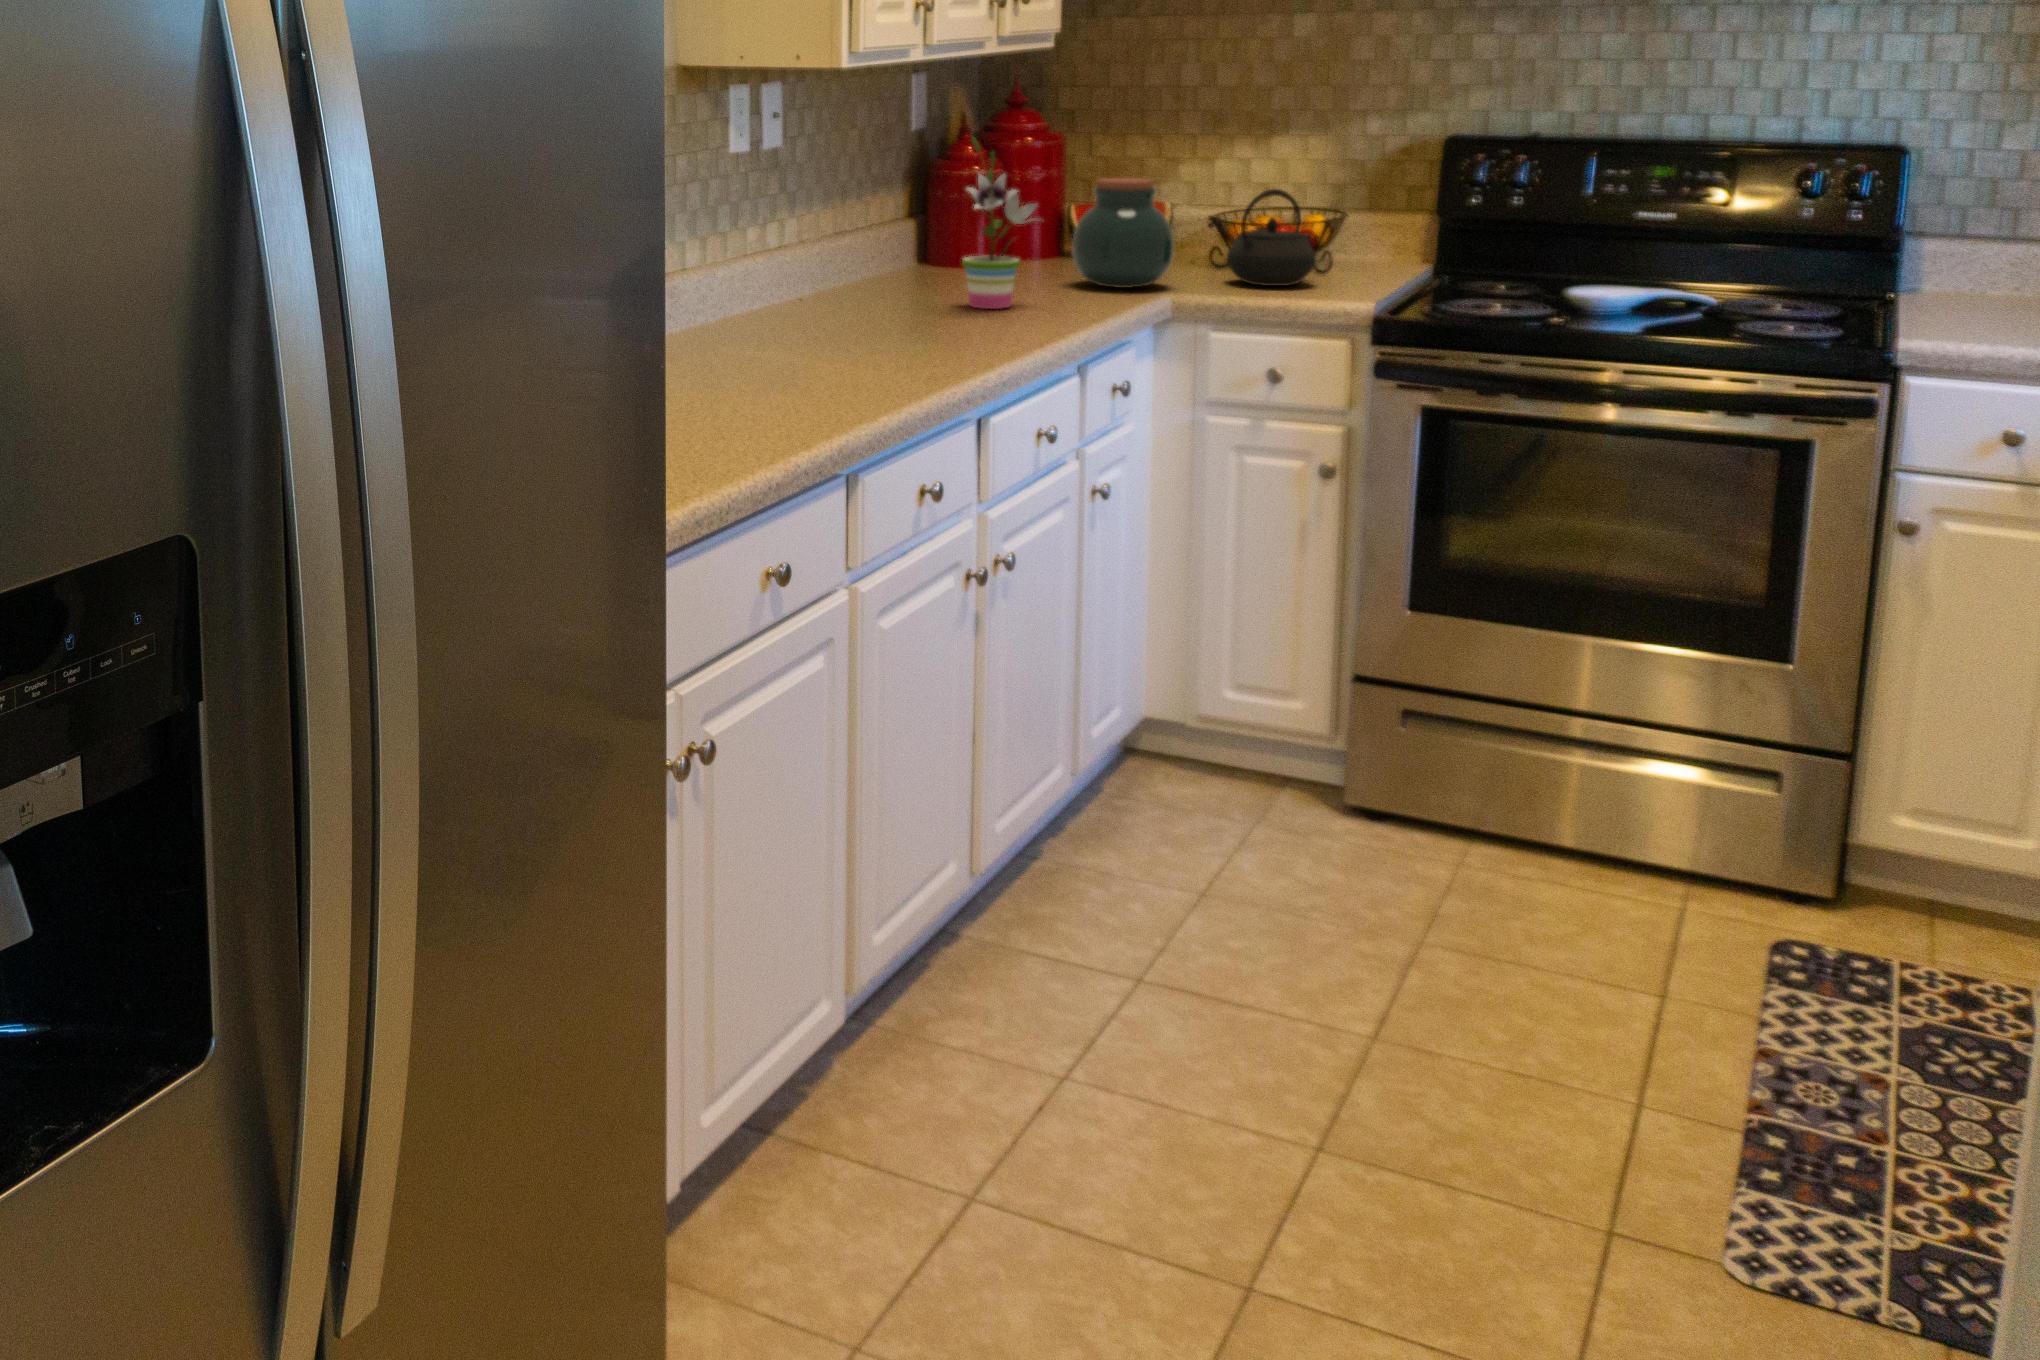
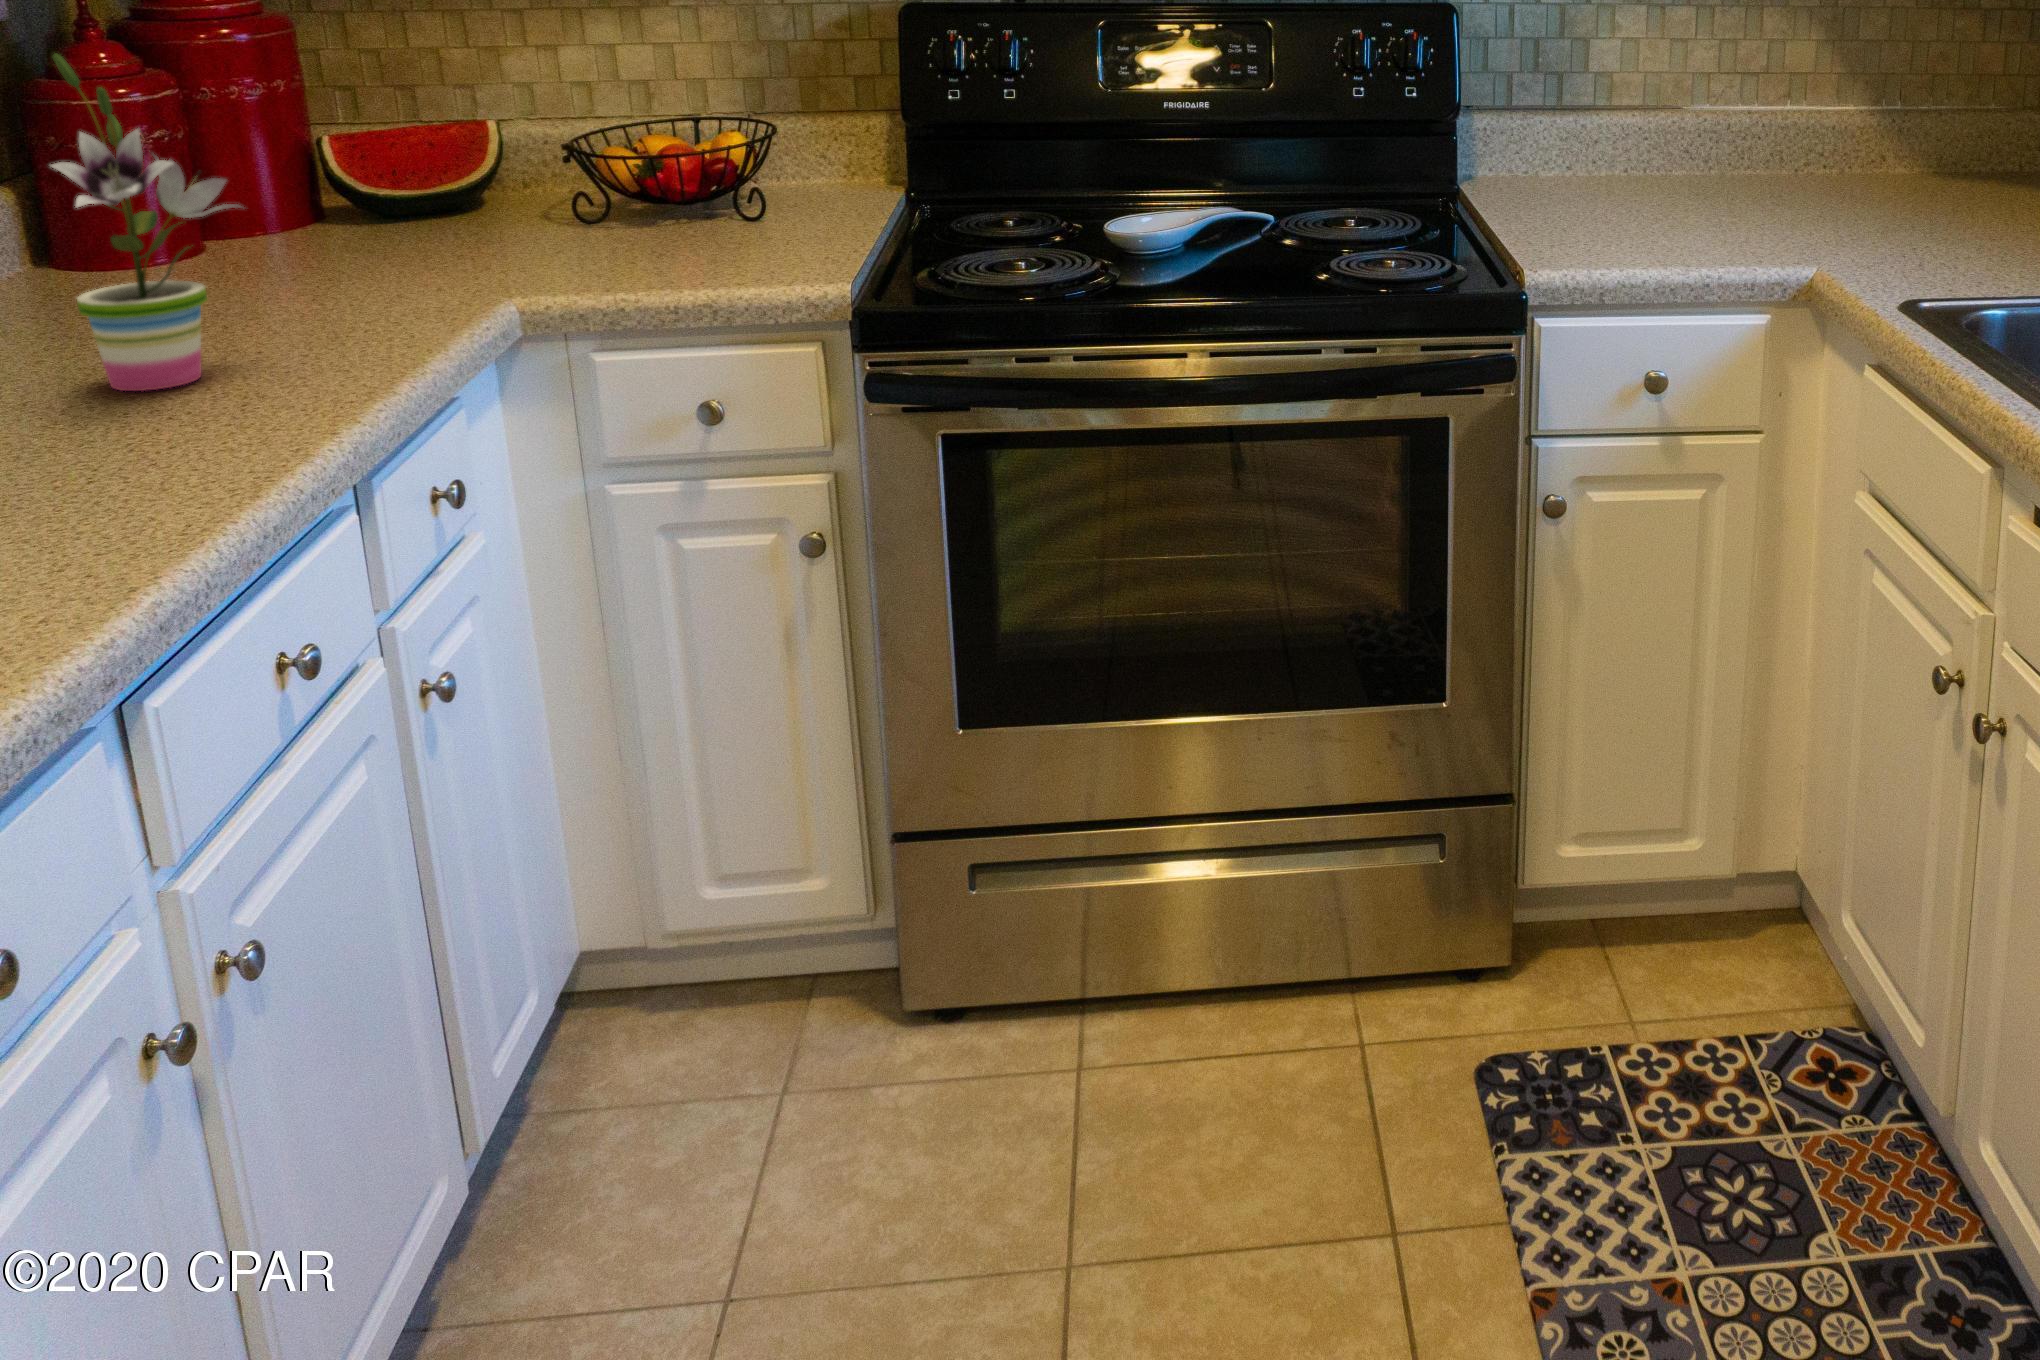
jar: present [1072,178,1174,288] -> none [324,101,513,295]
kettle: present [1227,189,1315,286] -> none [606,103,748,259]

